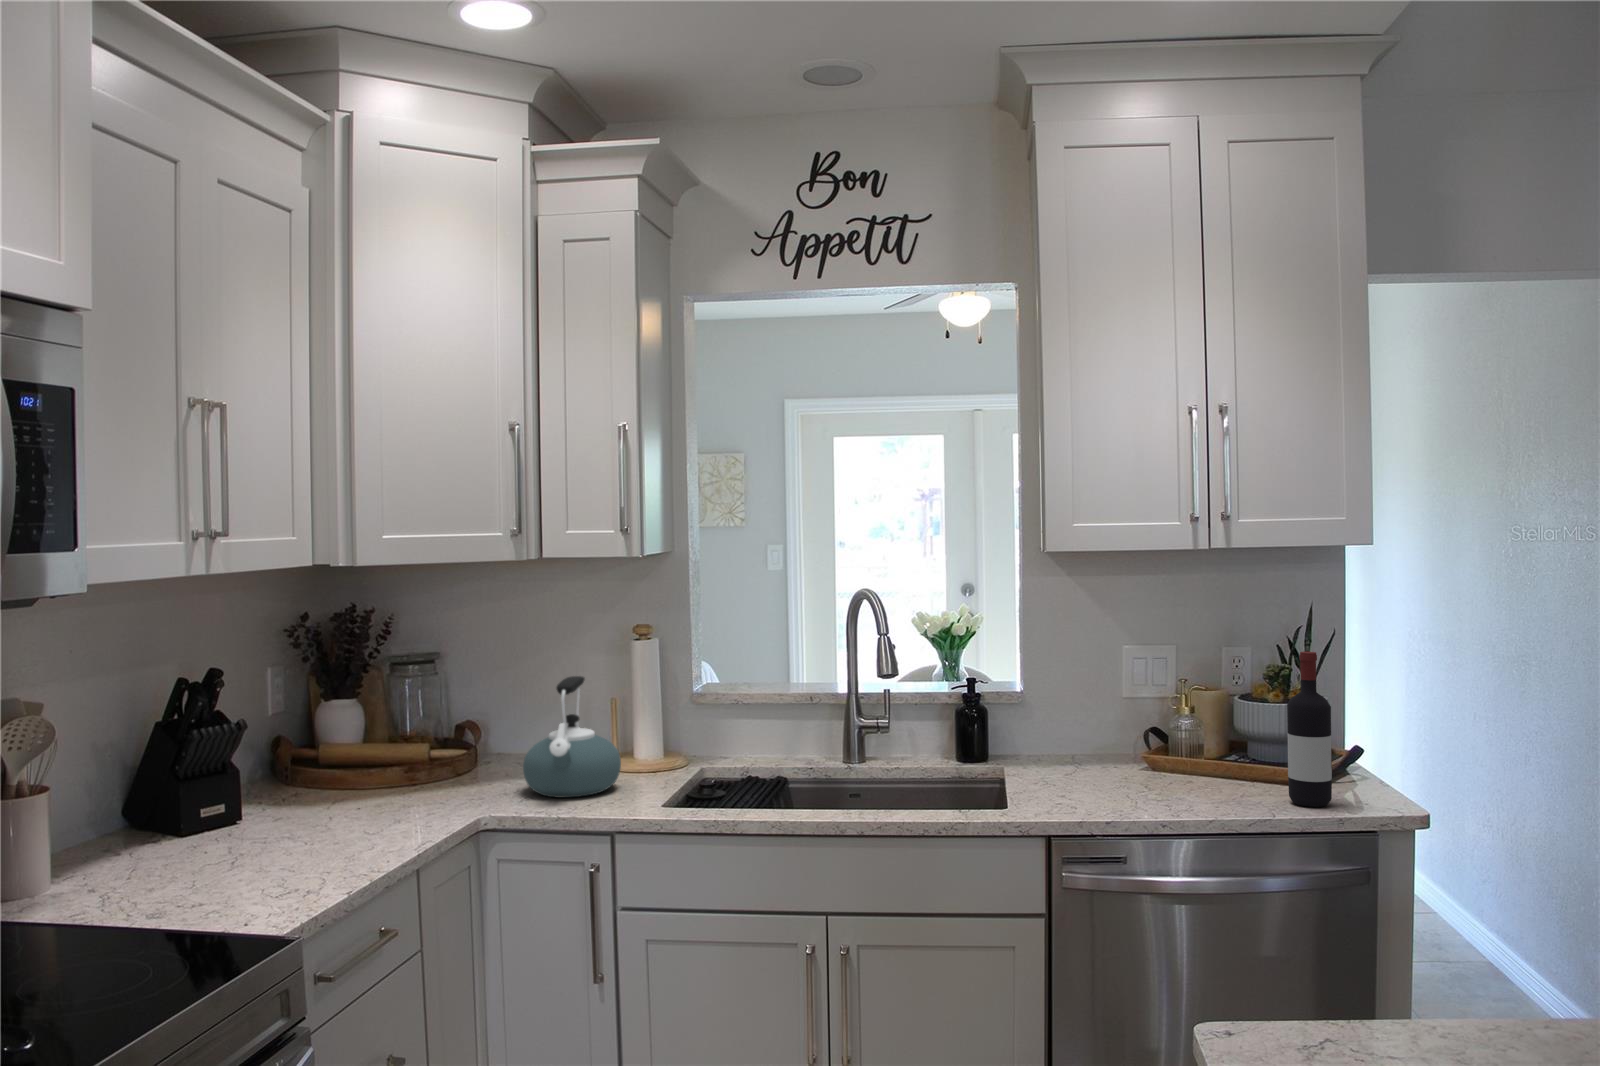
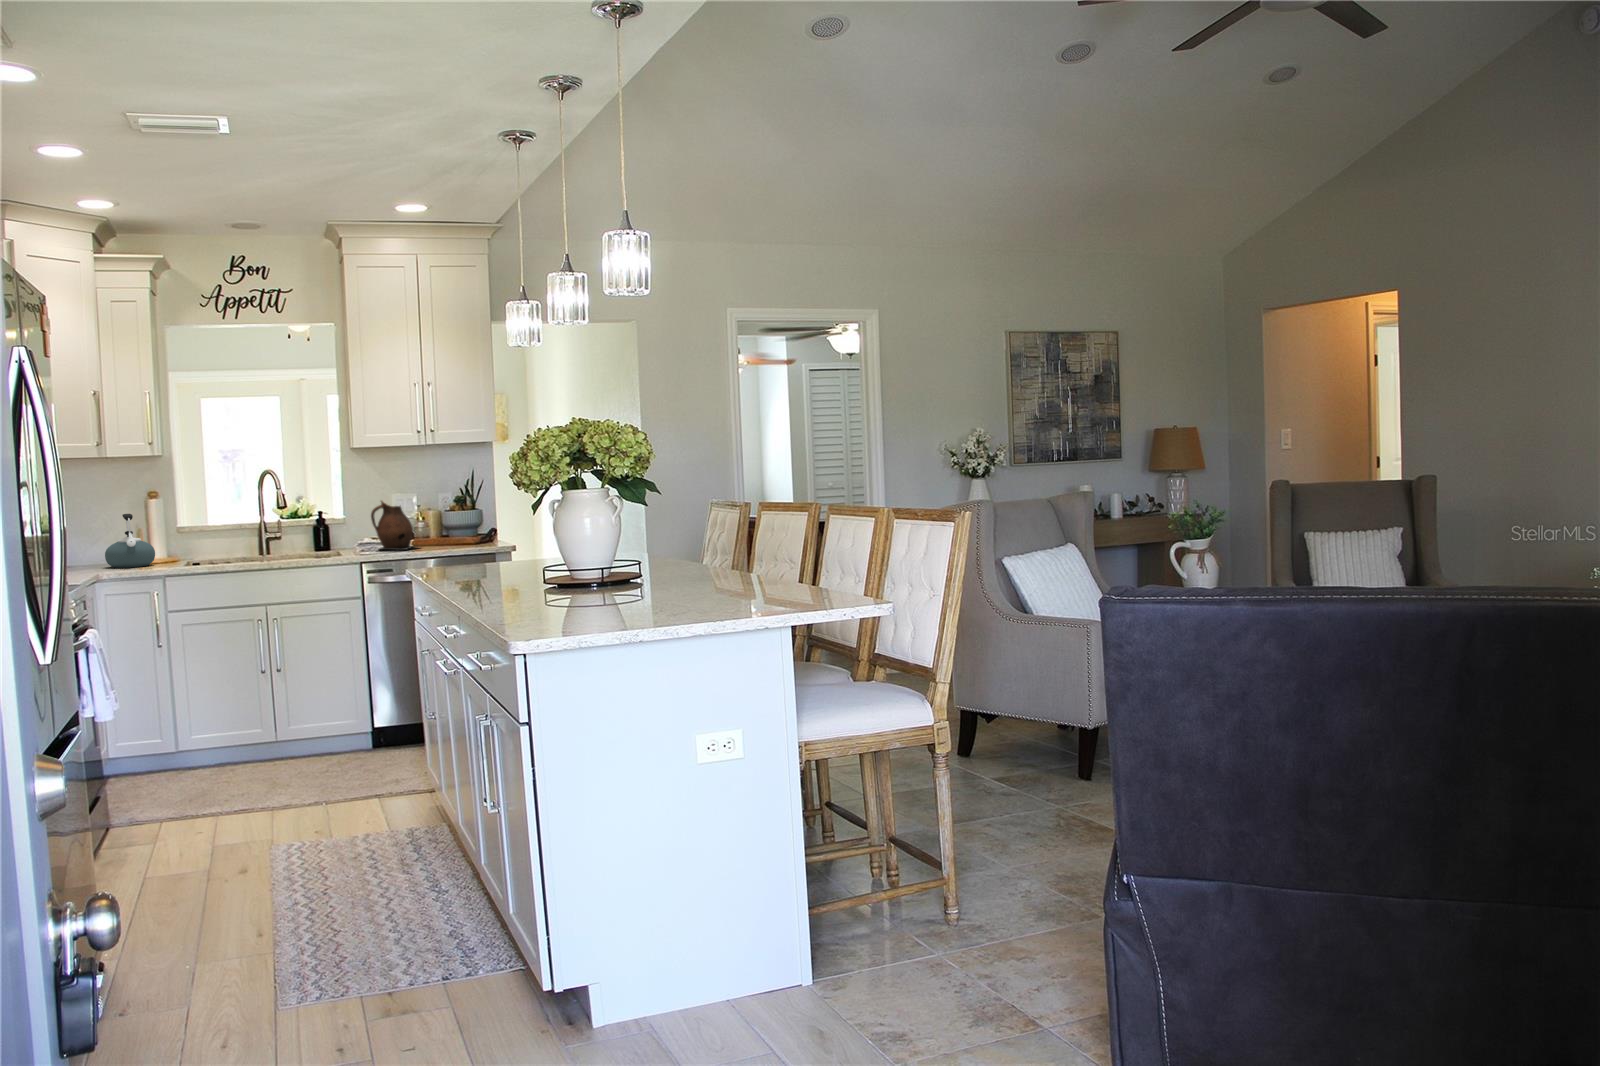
wine bottle: present [1287,652,1332,807] -> none [456,488,474,549]
ceramic pitcher: none [1075,667,1190,796] -> present [371,501,416,550]

